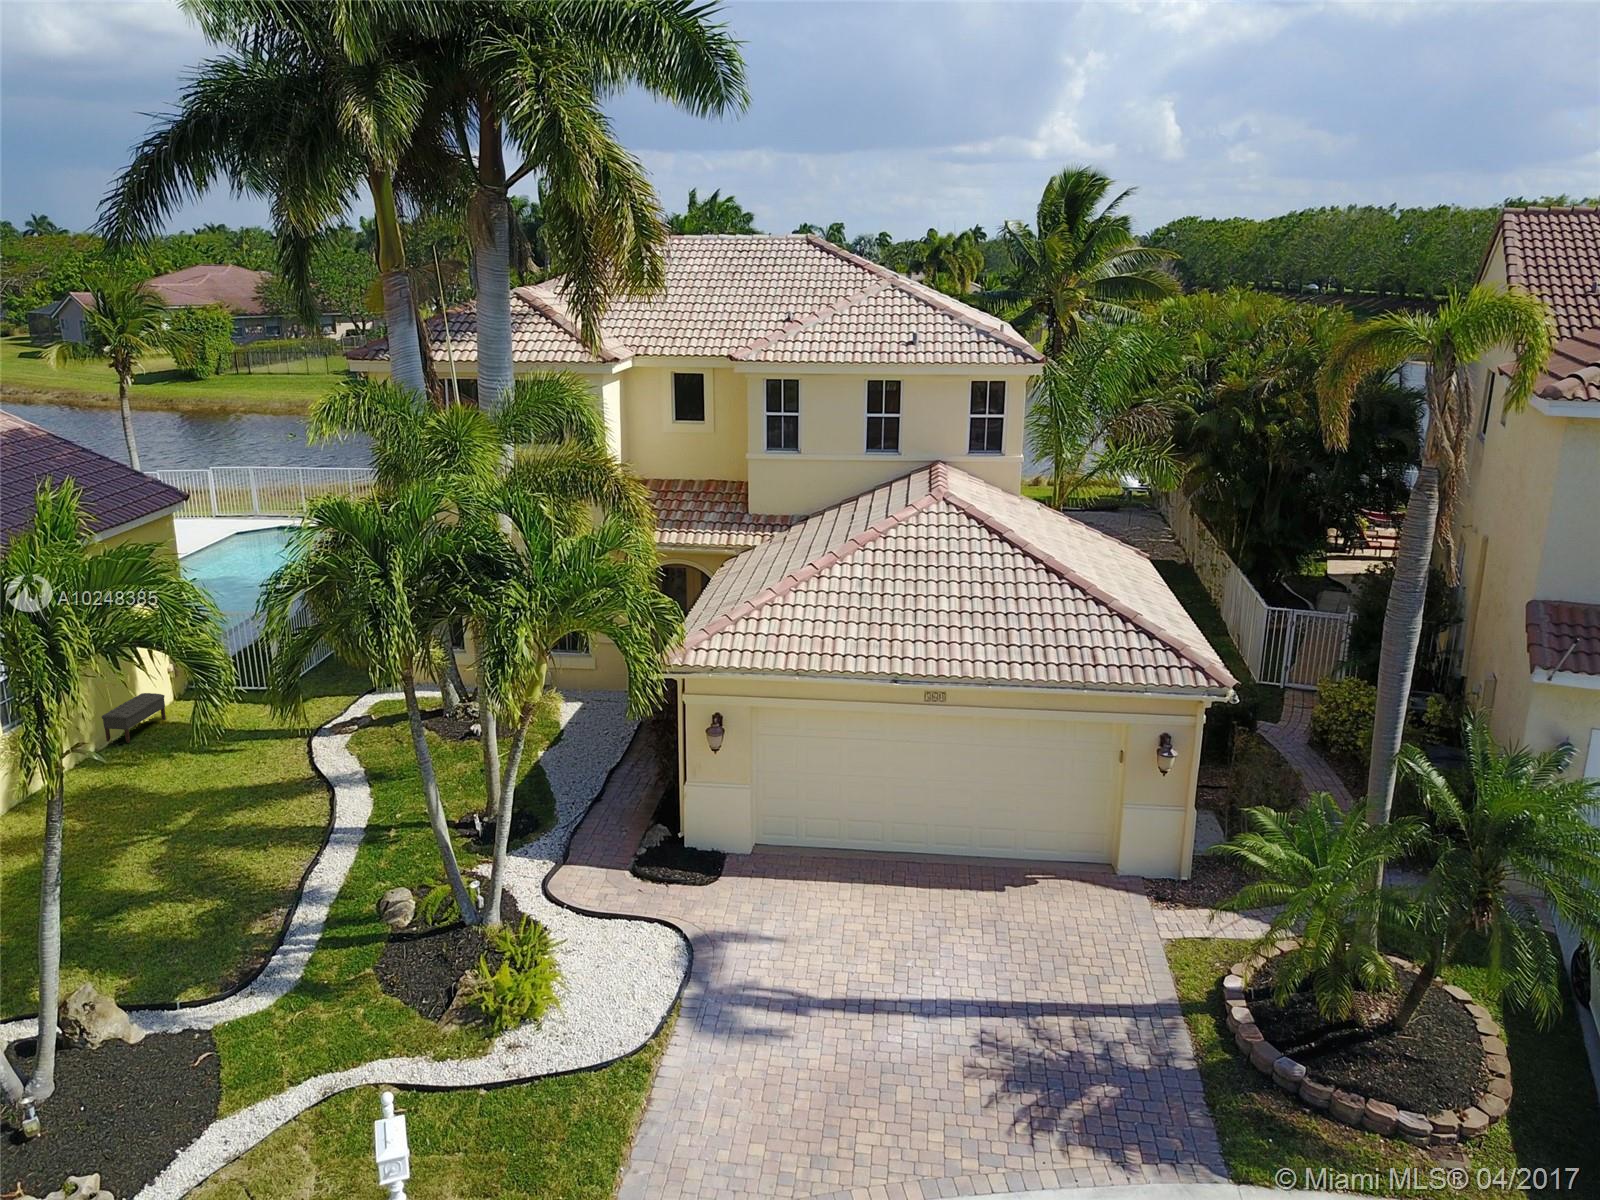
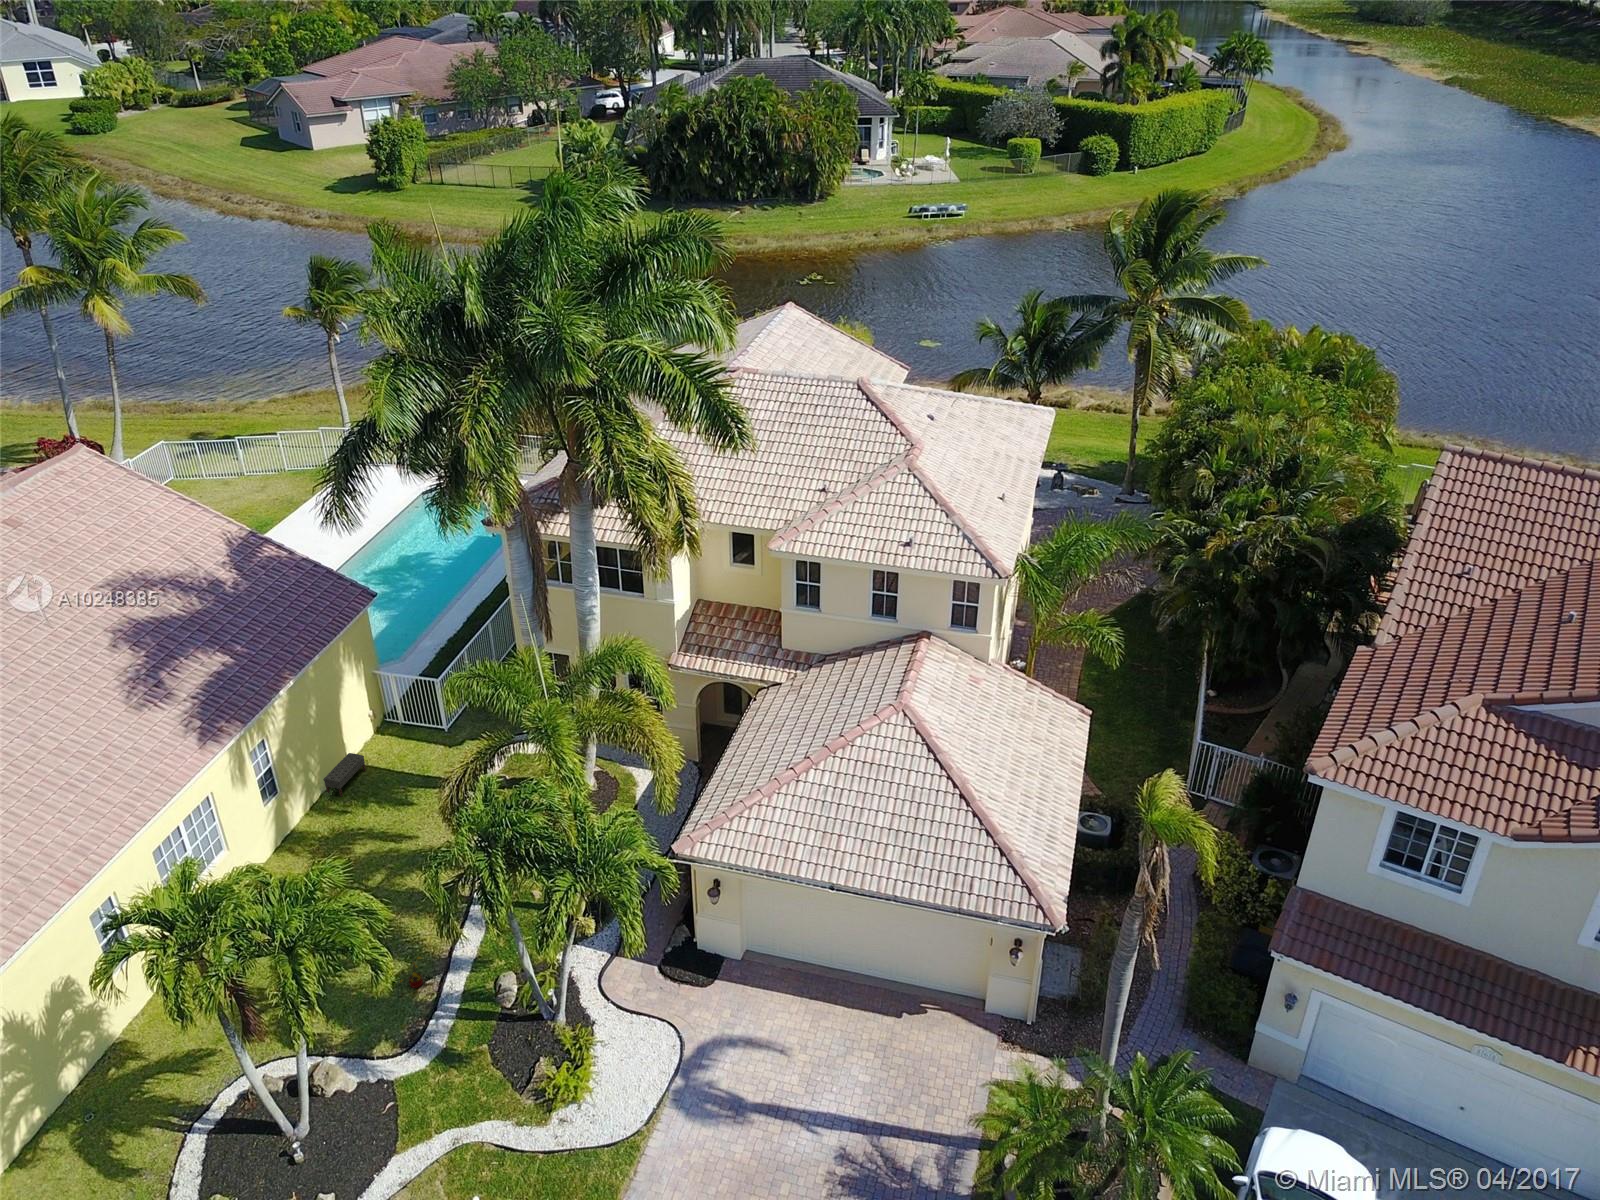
decorative plant: none [224,860,261,919] -> present [401,957,423,988]

